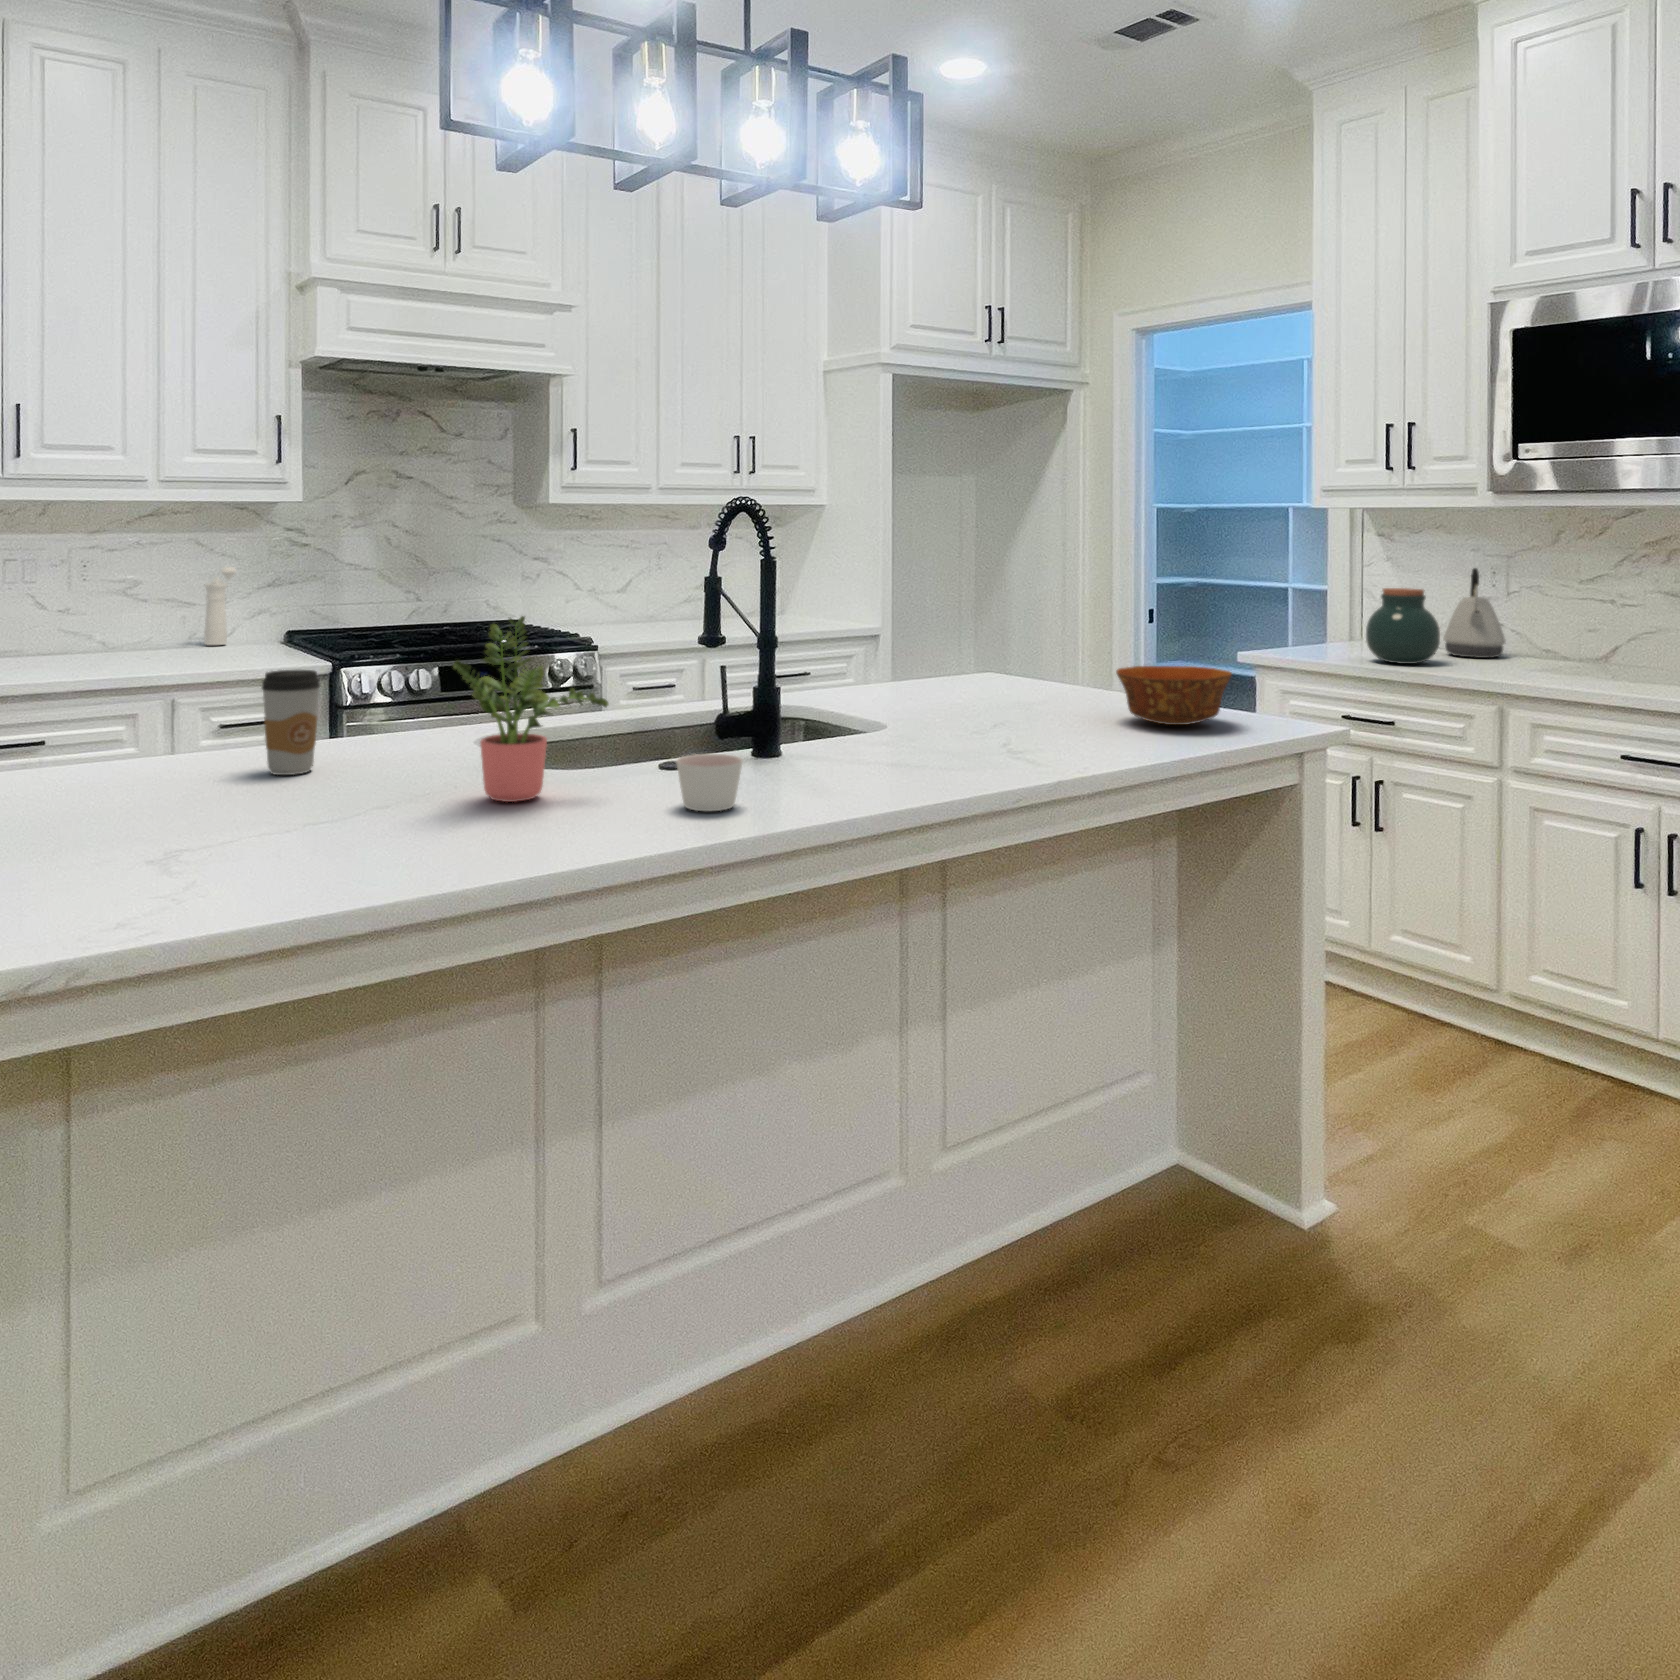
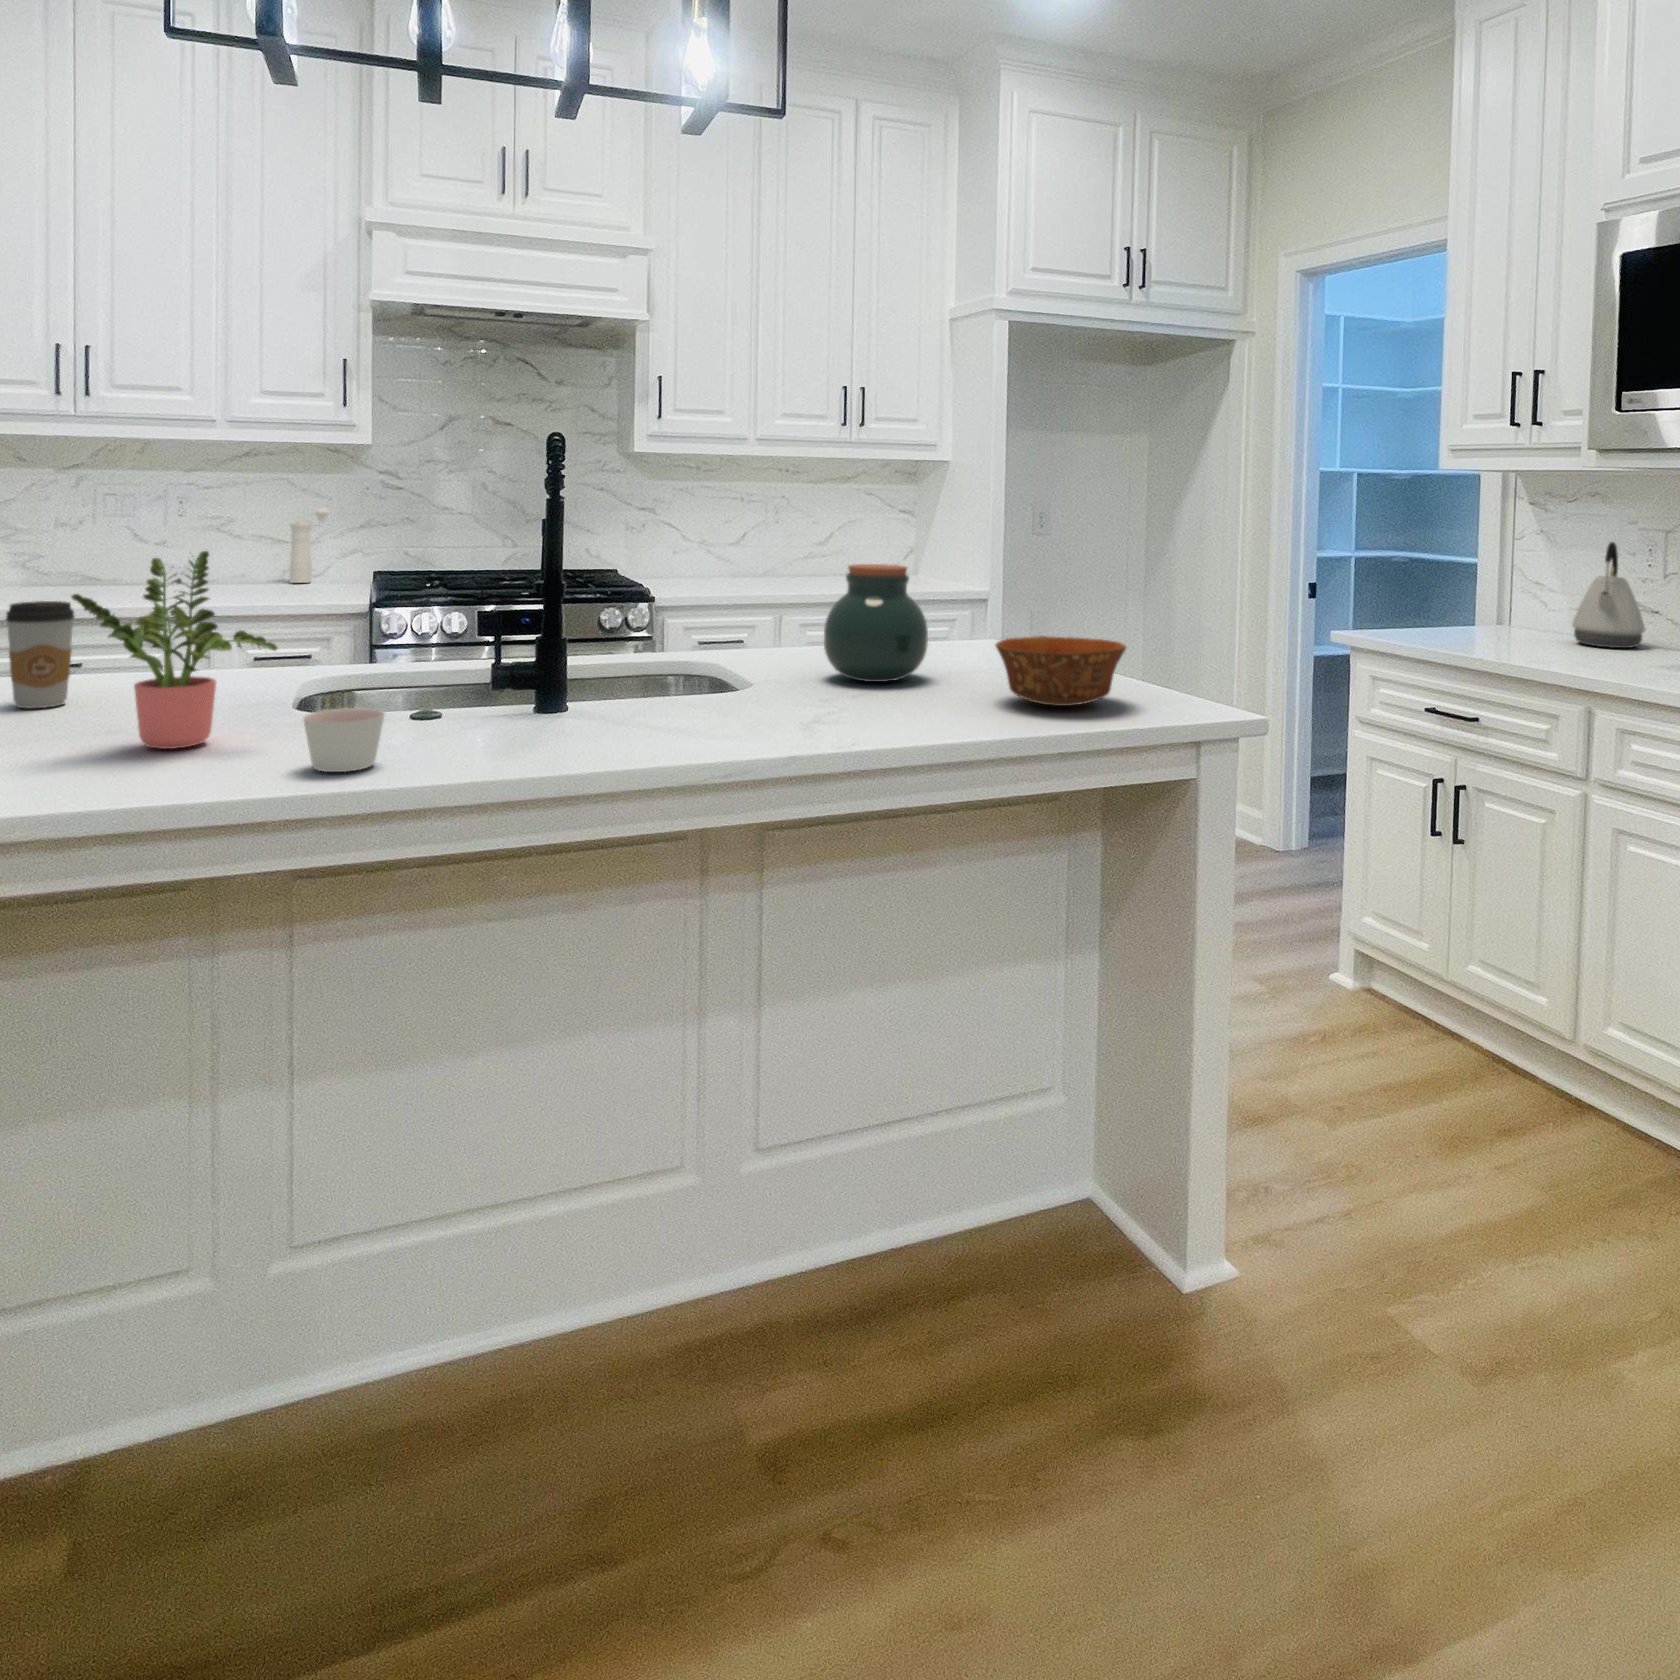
jar: present [1366,588,1440,664] -> present [824,564,928,682]

